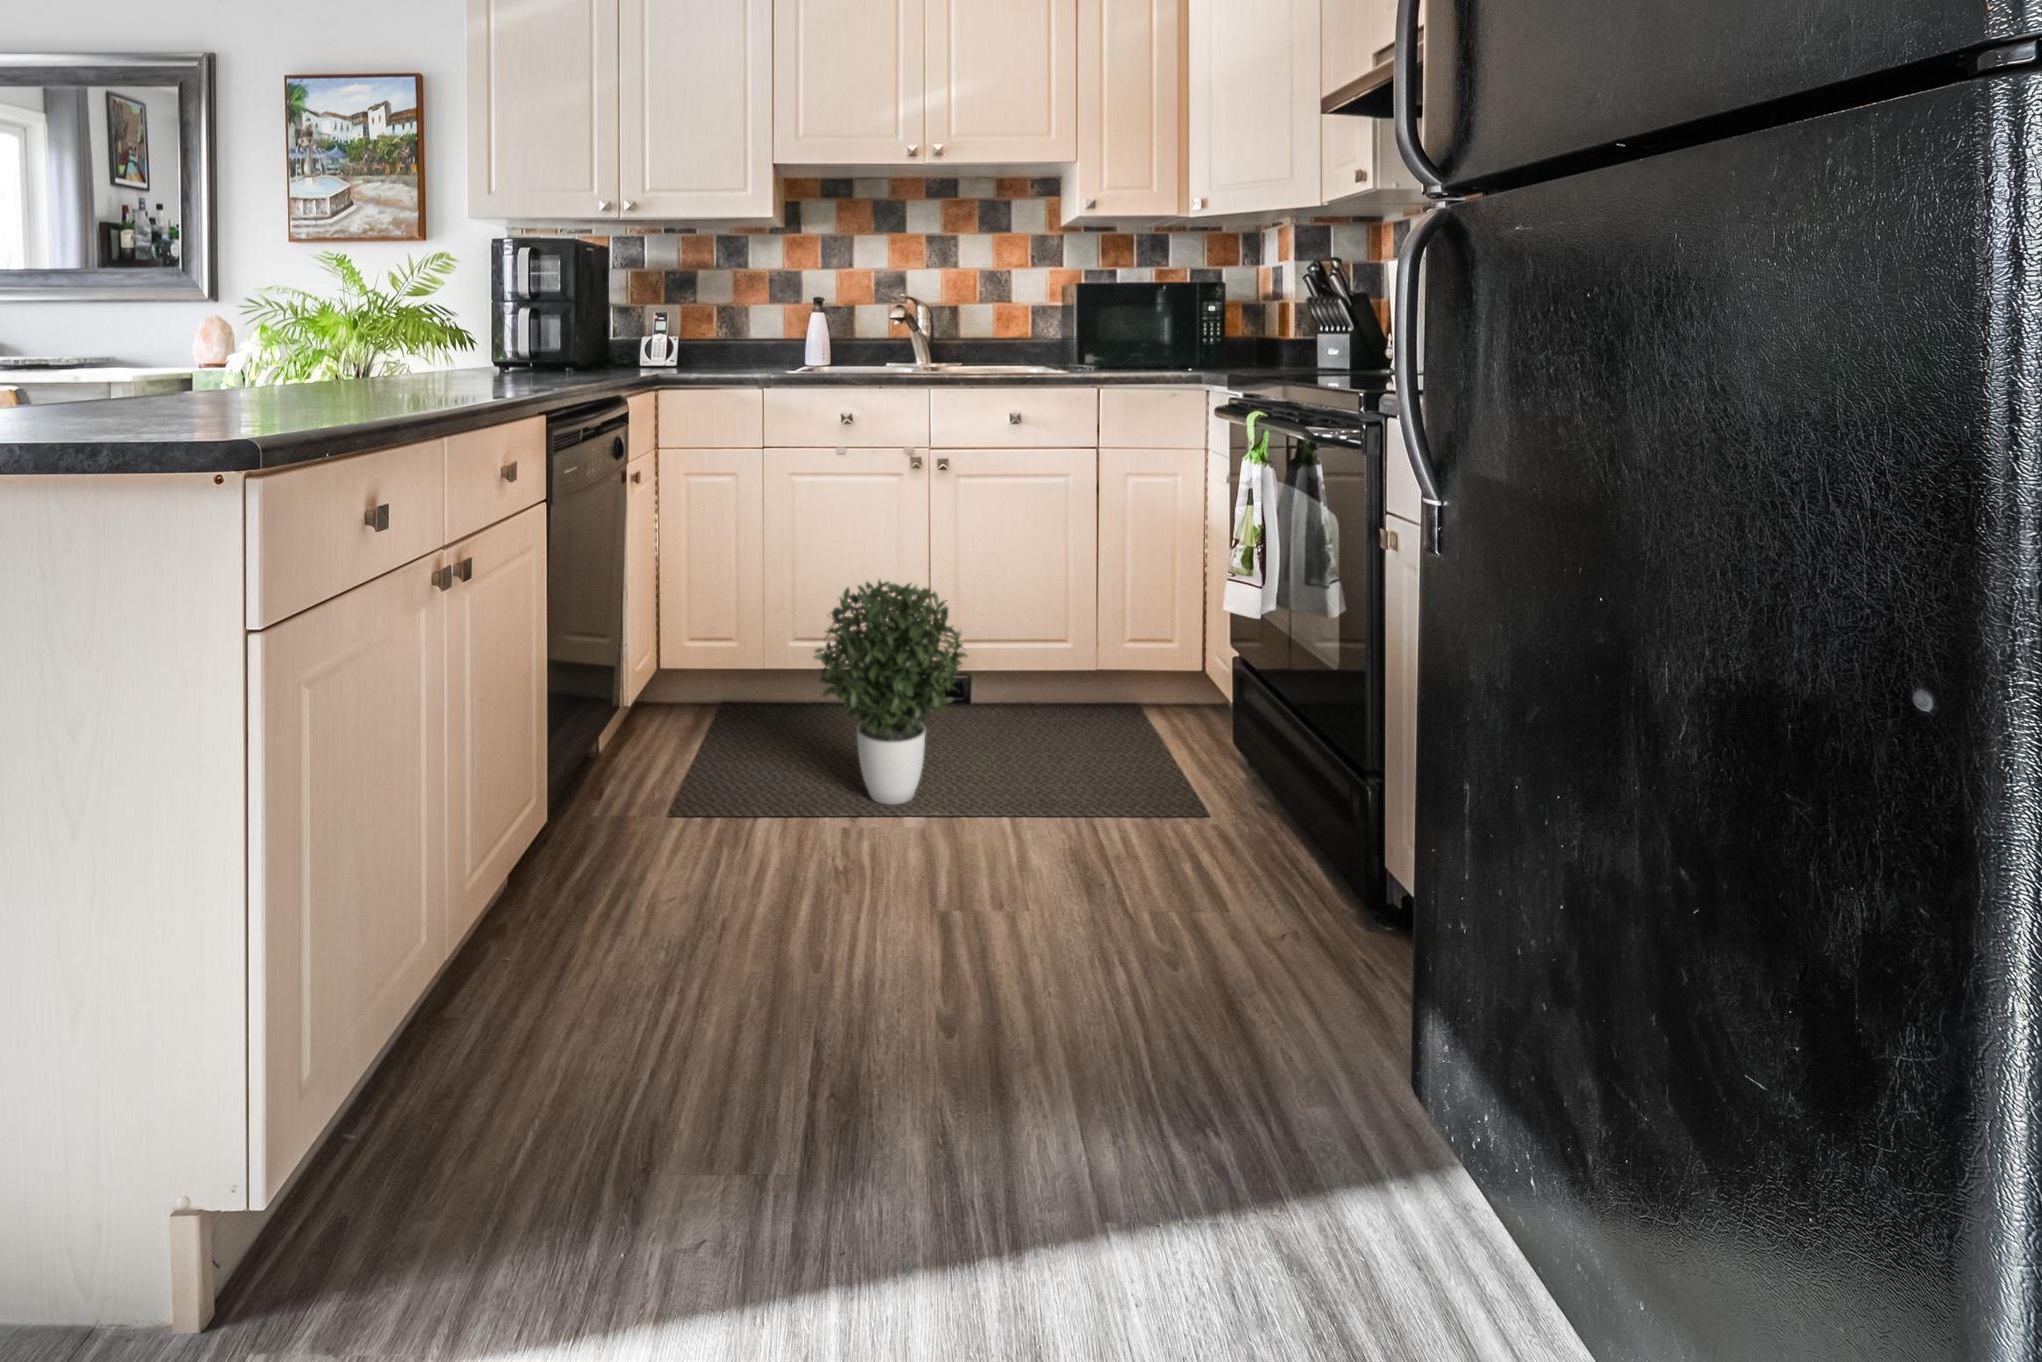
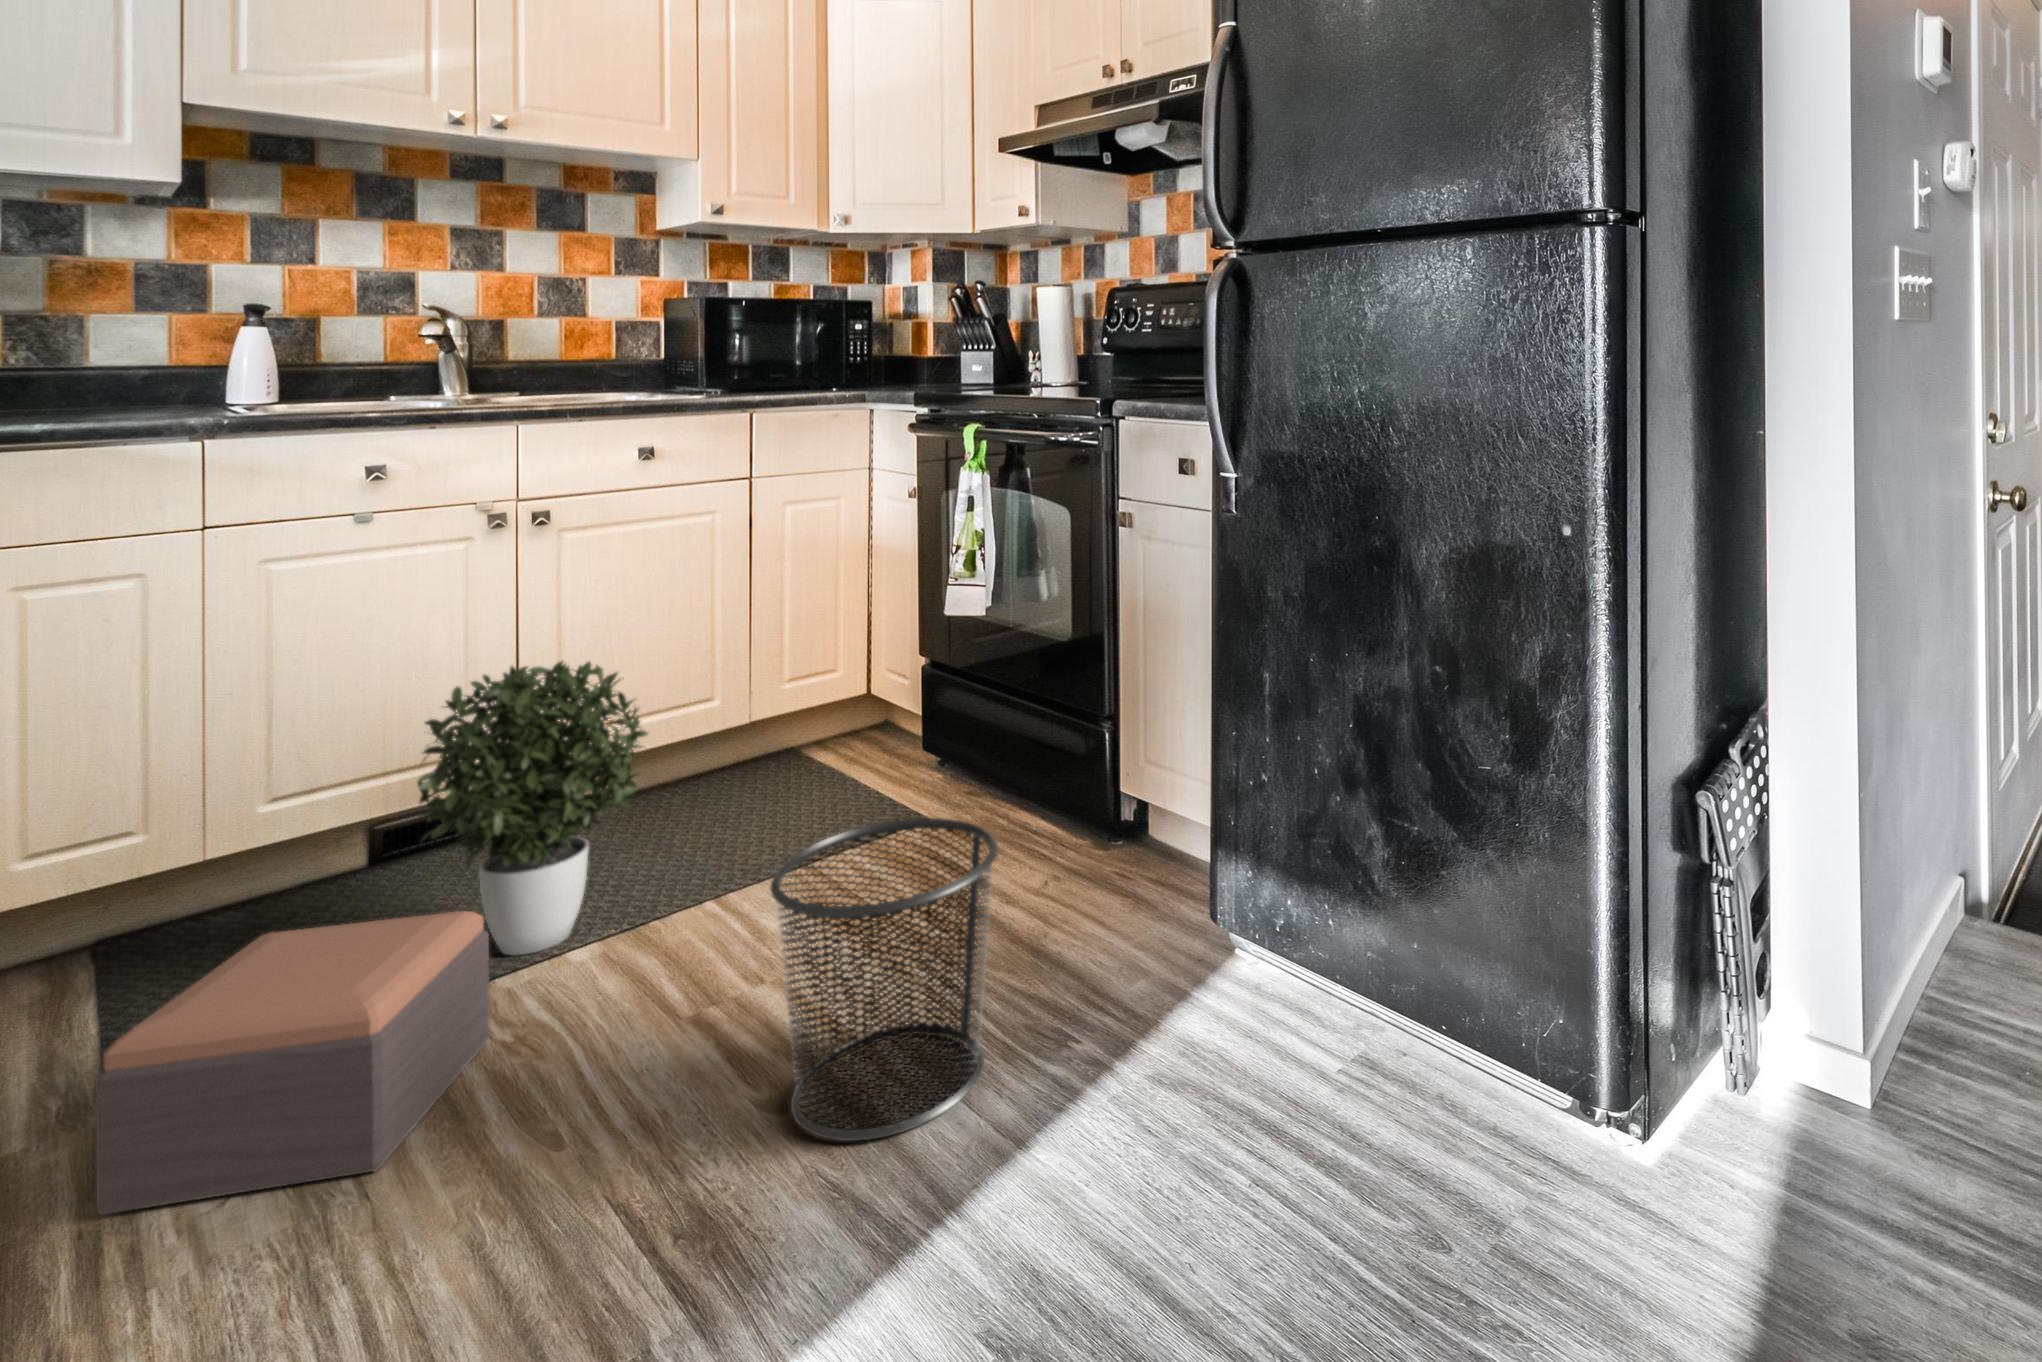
footstool: none [614,733,824,932] -> present [96,911,490,1215]
waste bin: none [926,809,1137,1140] -> present [770,818,998,1141]

